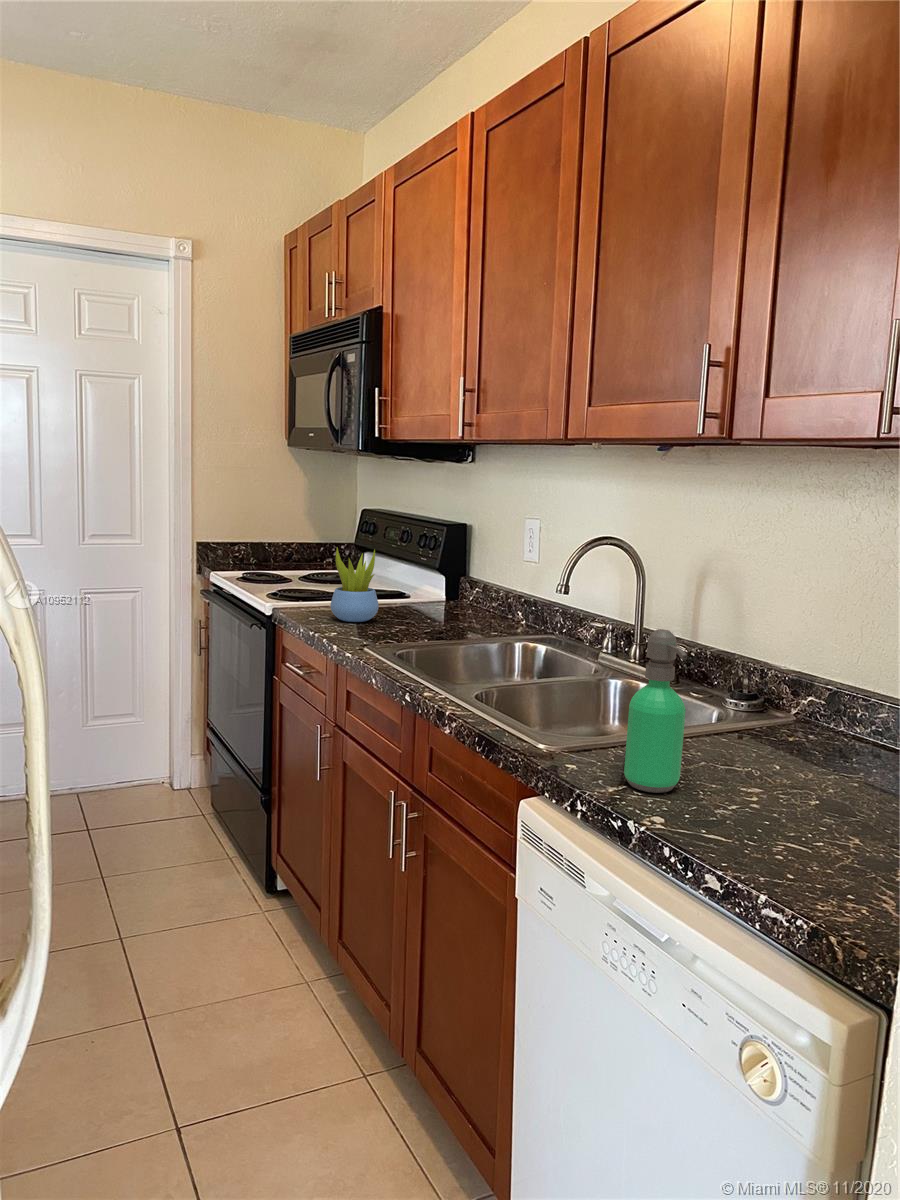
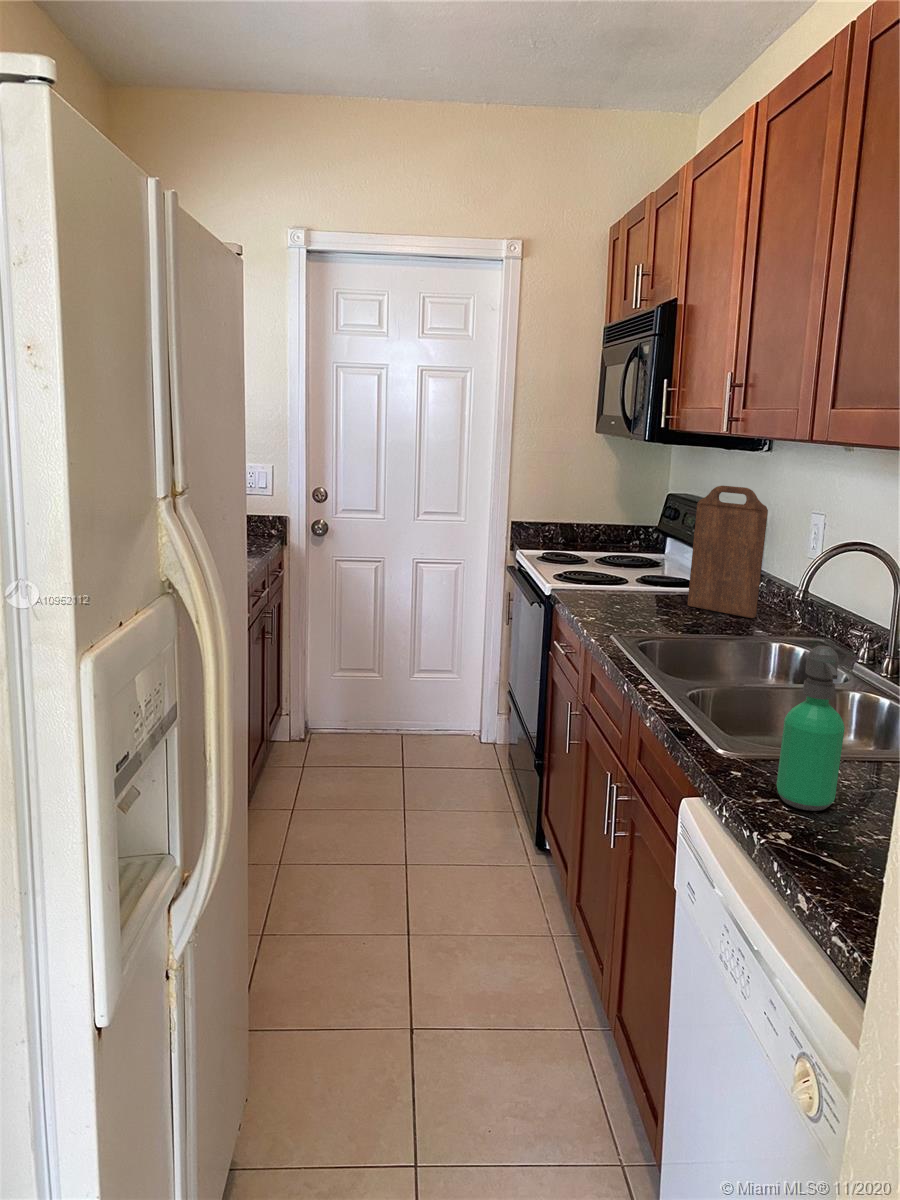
cutting board: none [418,493,492,623] -> present [688,486,768,618]
succulent plant: present [331,548,379,622] -> none [599,535,645,607]

